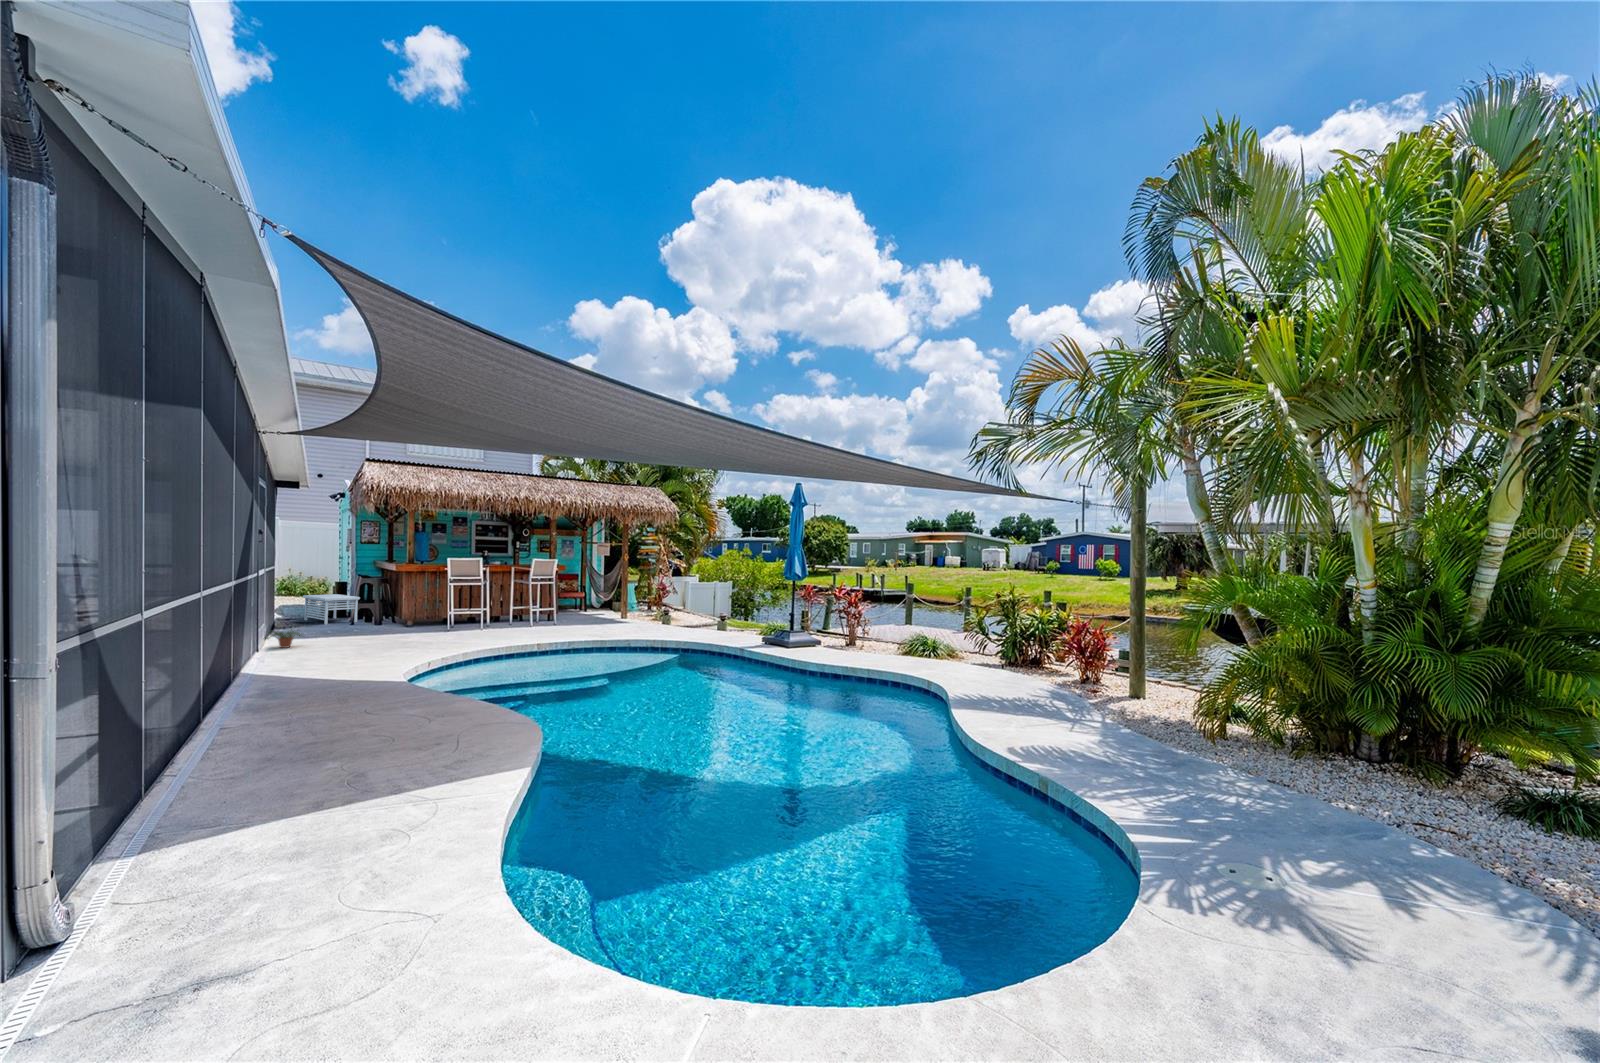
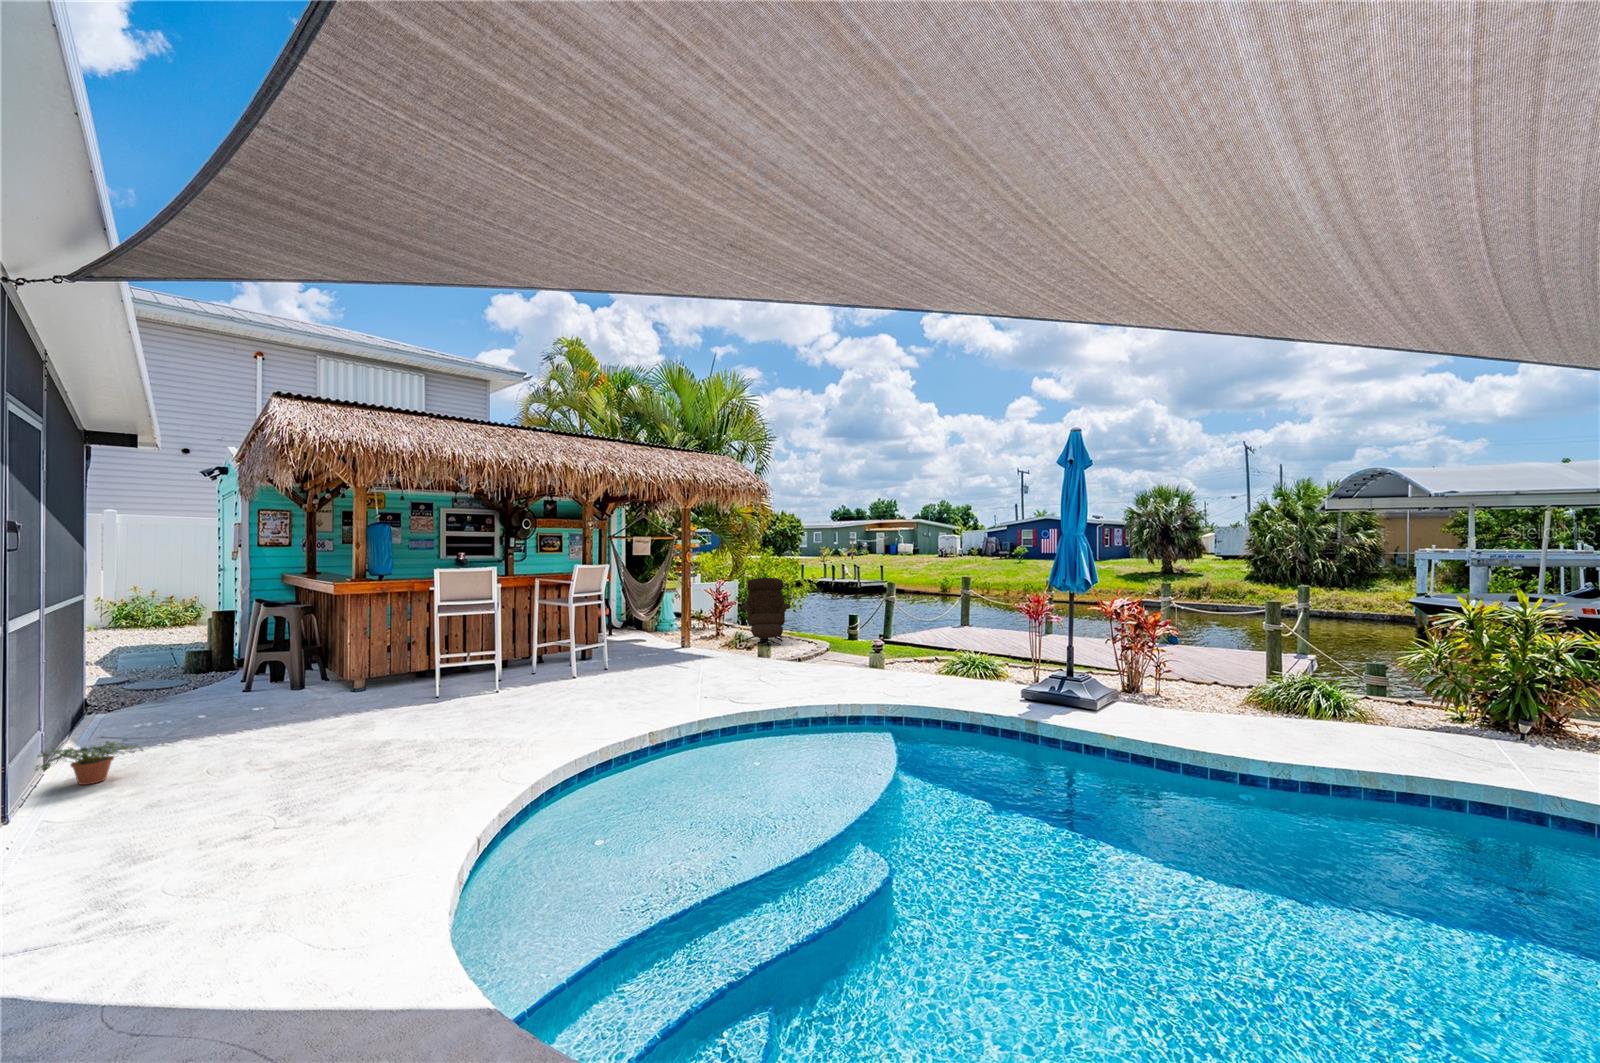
lounge chair: none [669,575,704,621] -> present [741,578,790,647]
storage bench: present [303,594,360,624] -> none [150,632,259,691]

